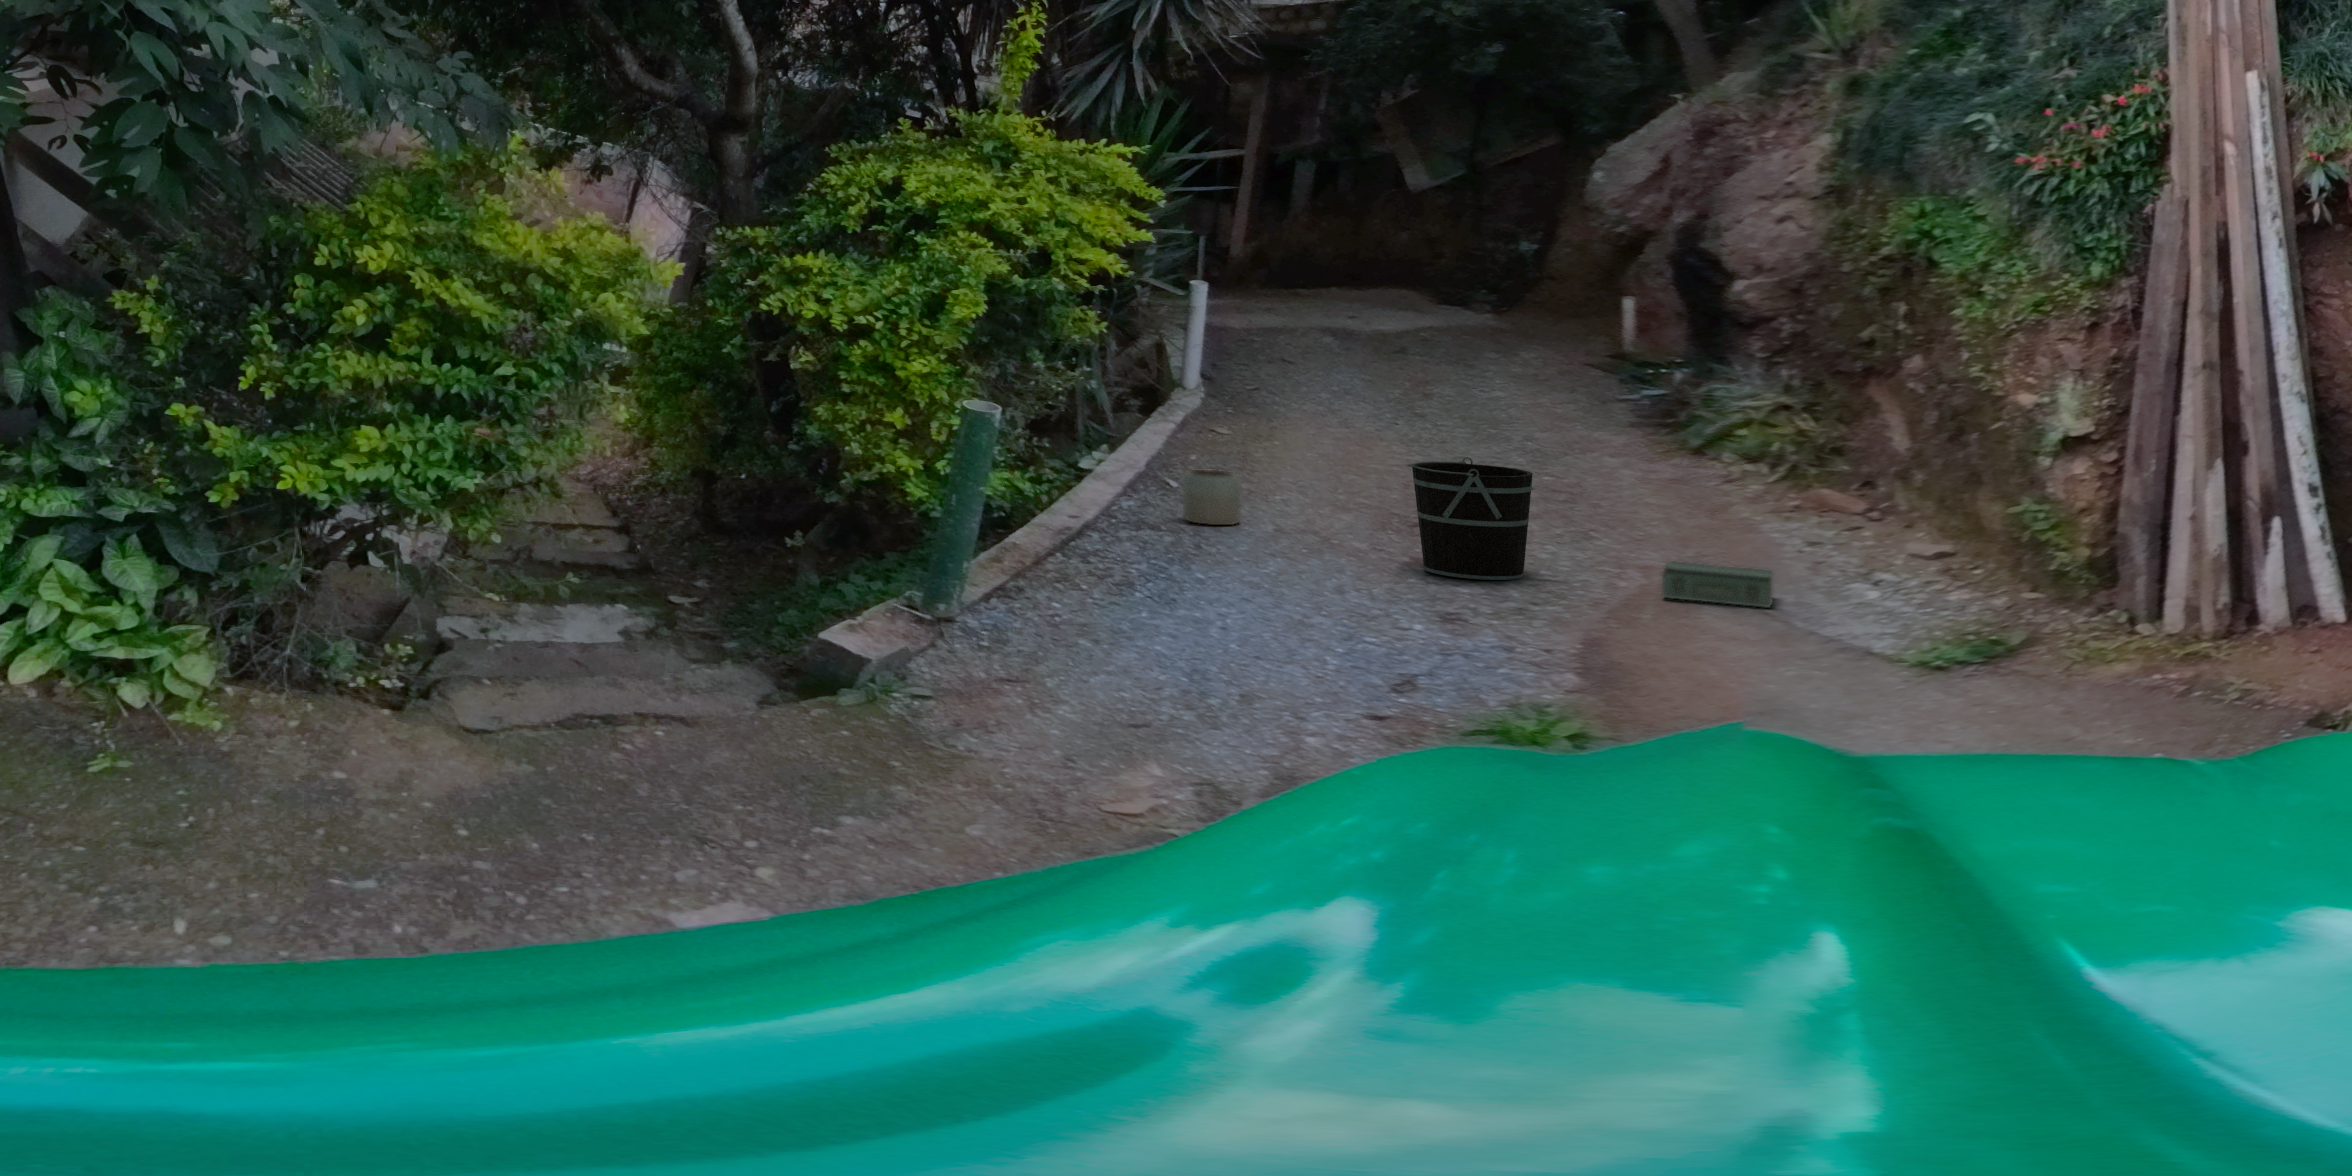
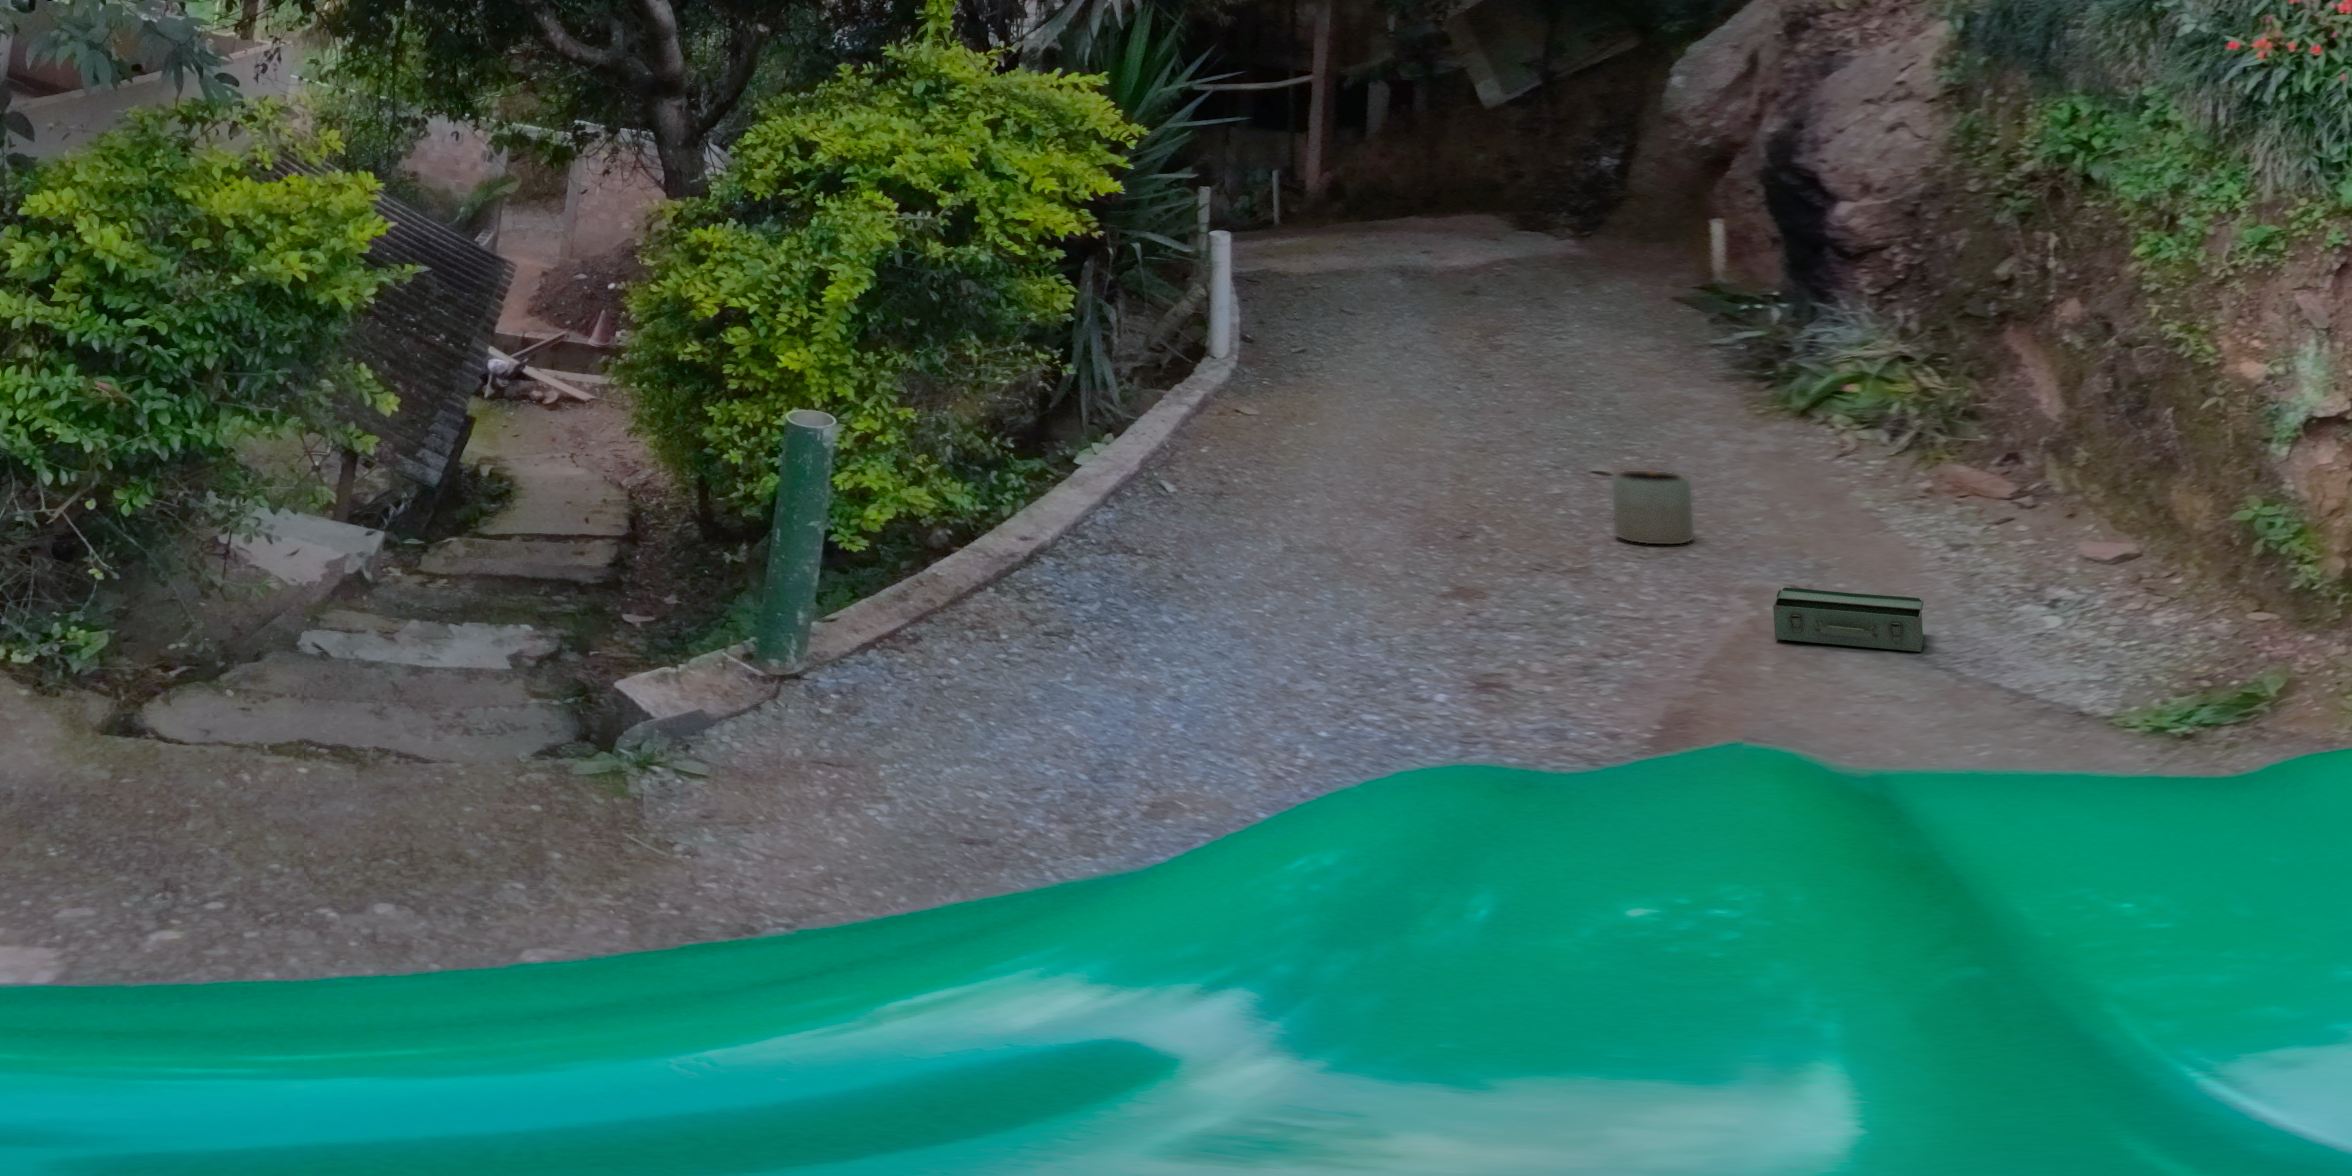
bucket: present [1407,457,1533,580] -> none [1436,455,1598,616]
planter: present [1183,469,1241,525] -> present [1612,471,1694,544]

